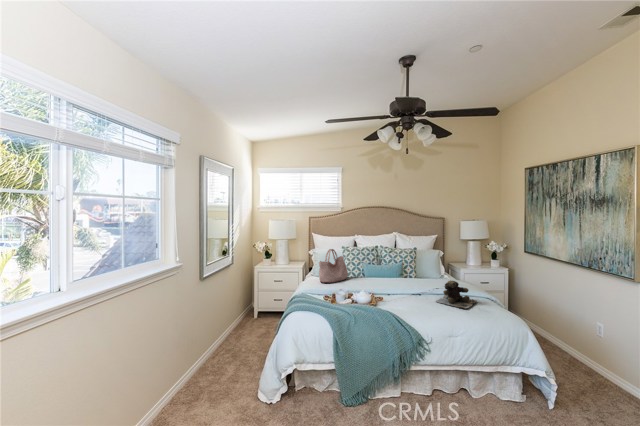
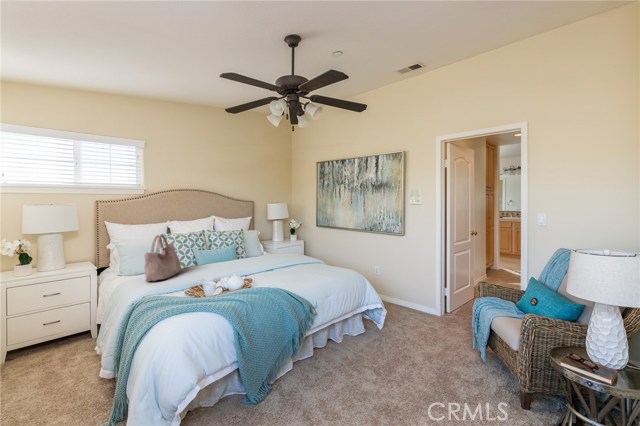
teddy bear: present [436,280,477,308] -> none [299,252,329,275]

